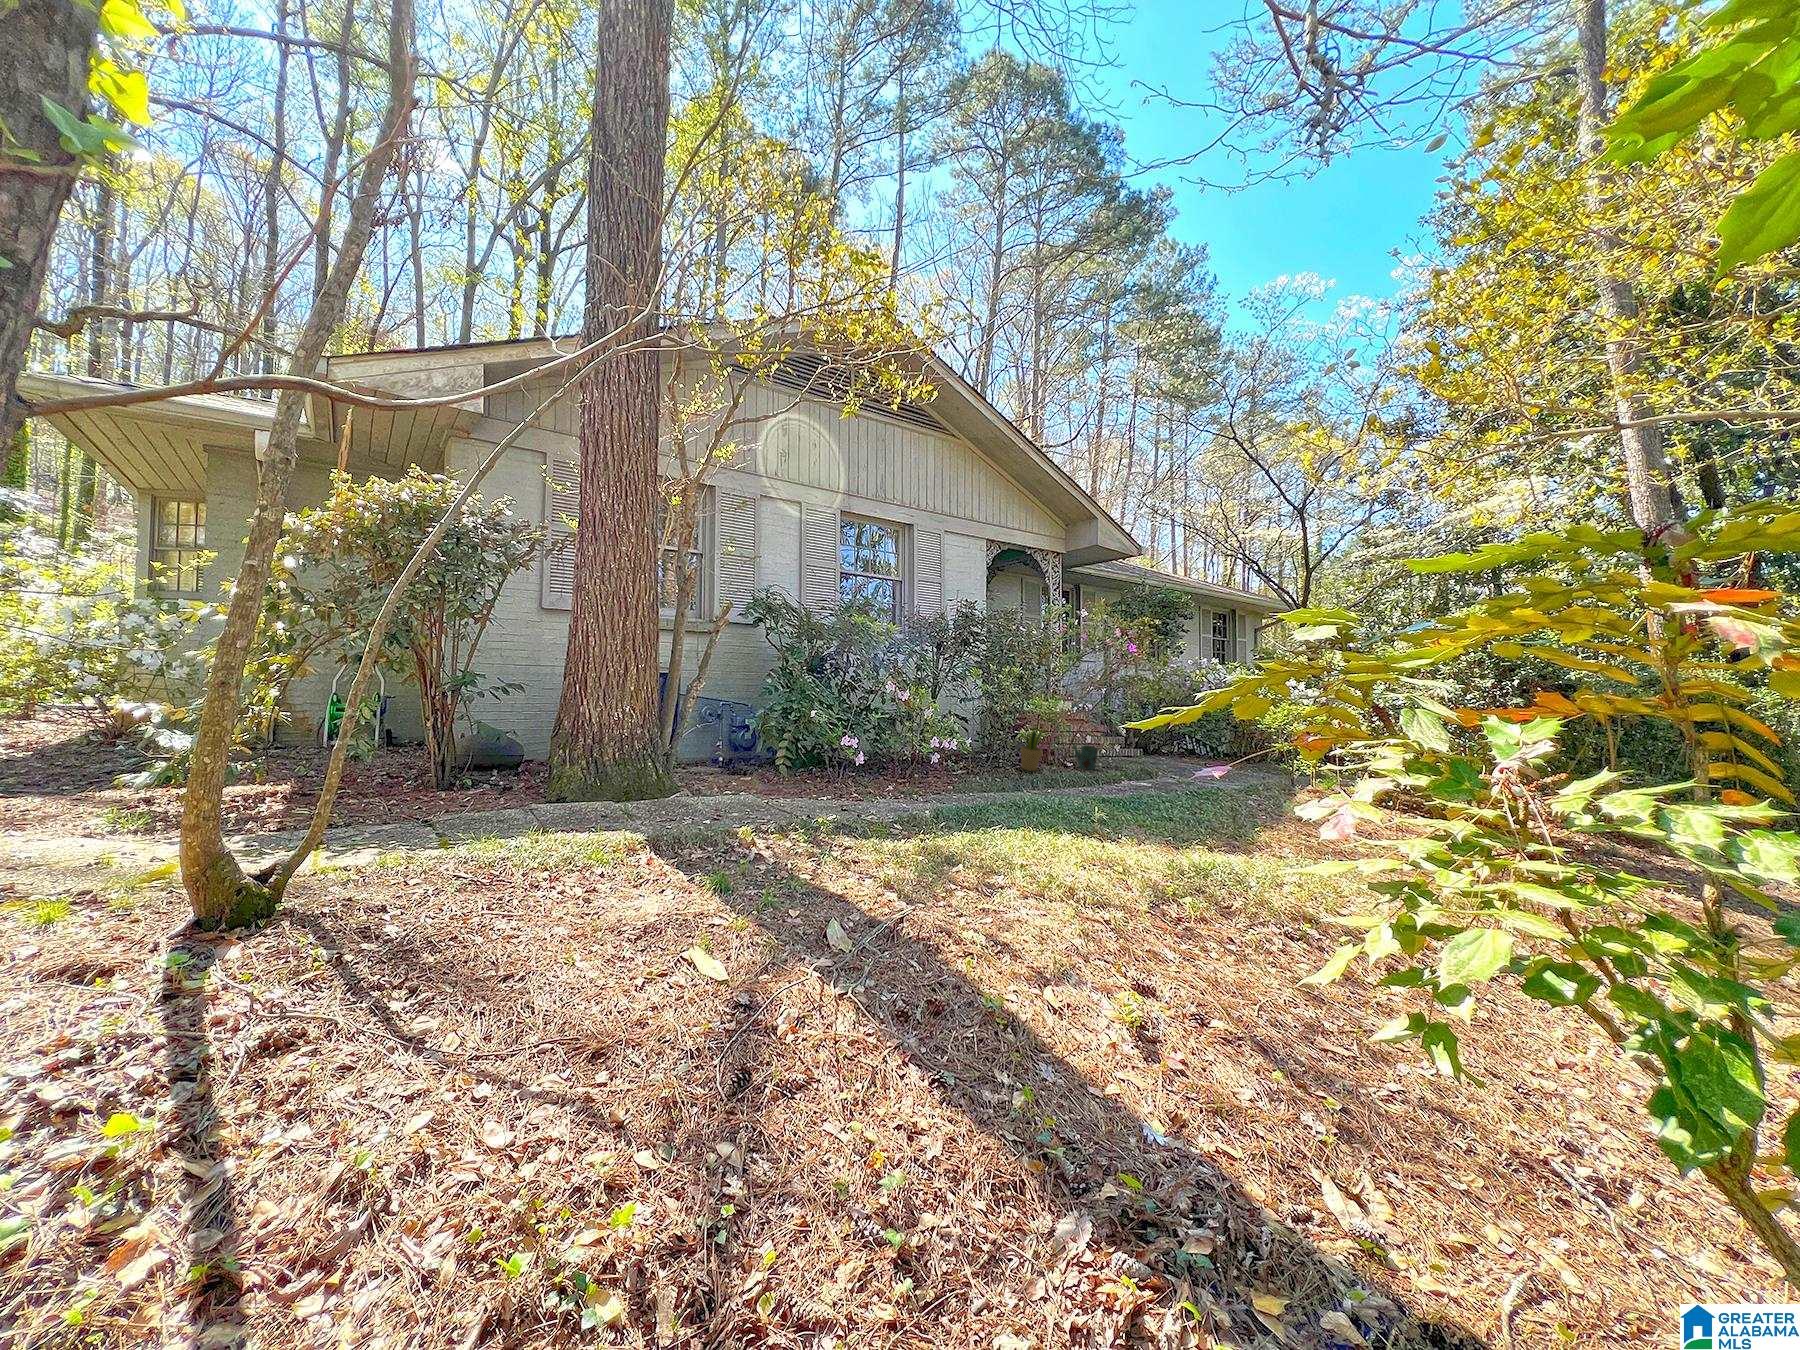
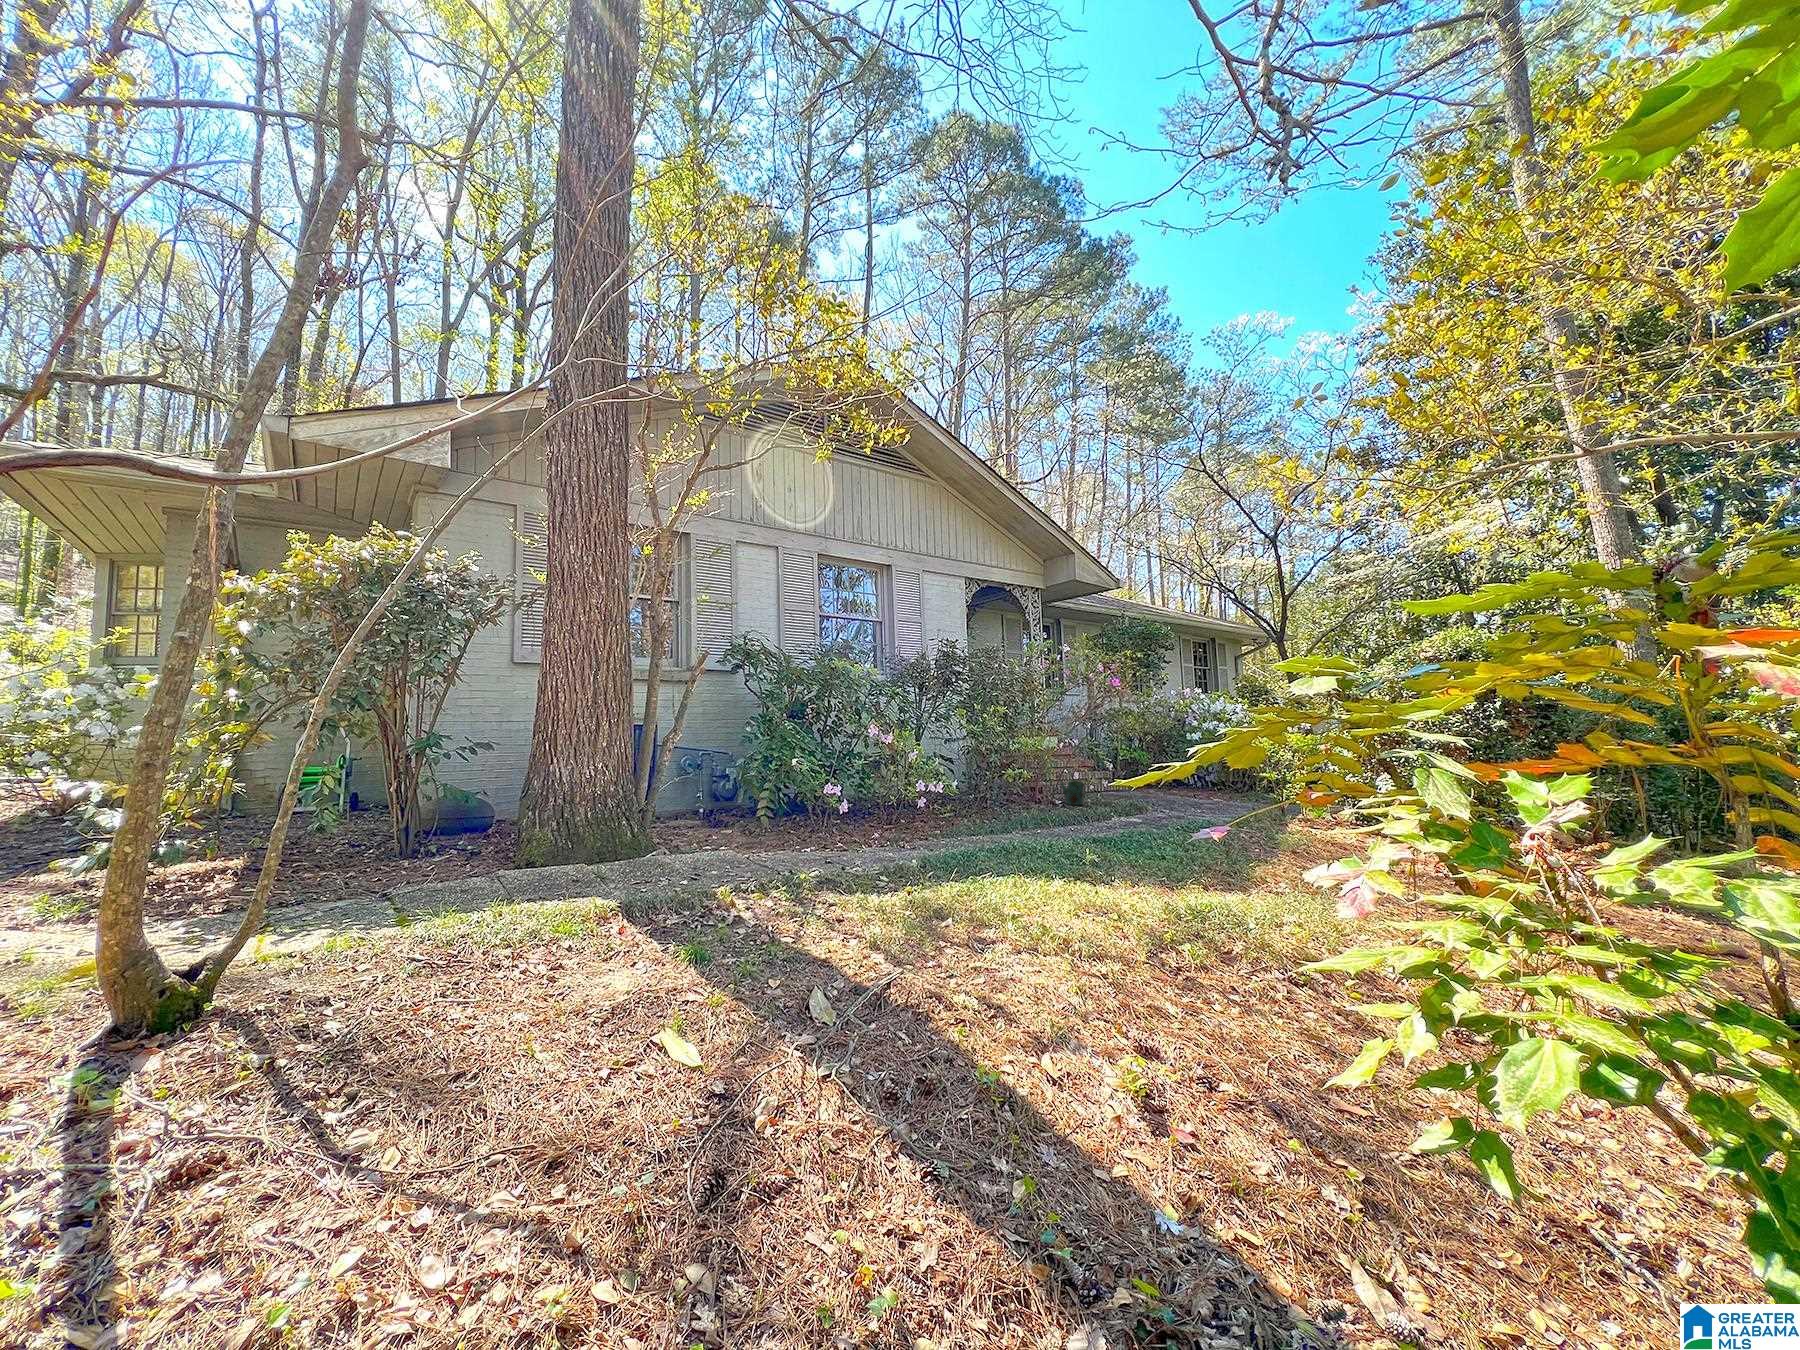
potted plant: present [1021,728,1042,771] -> none [1007,764,1032,809]

